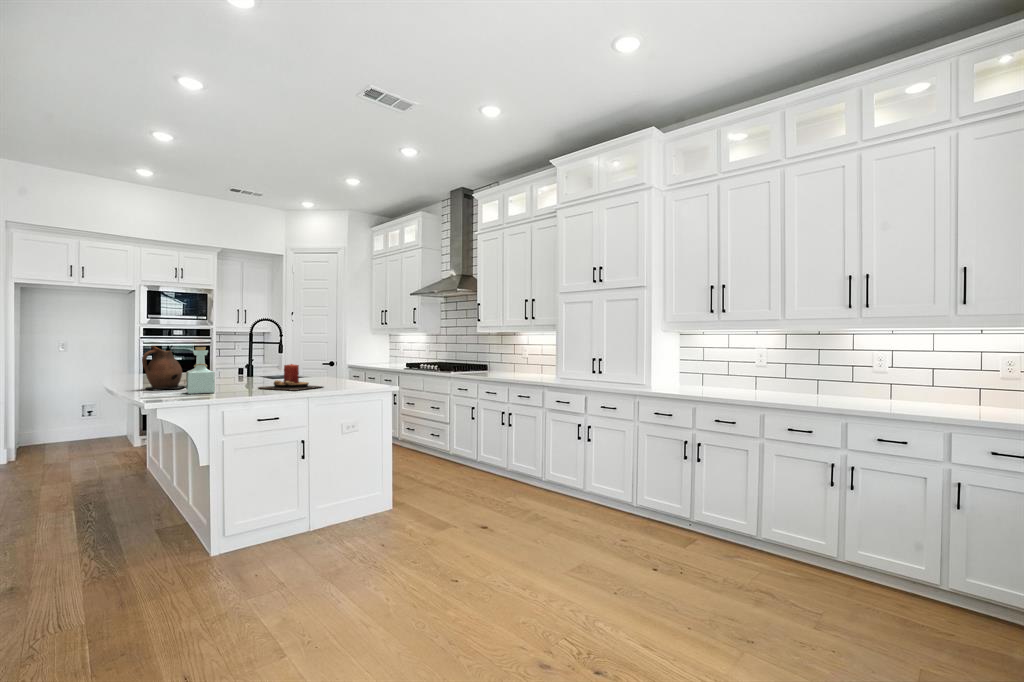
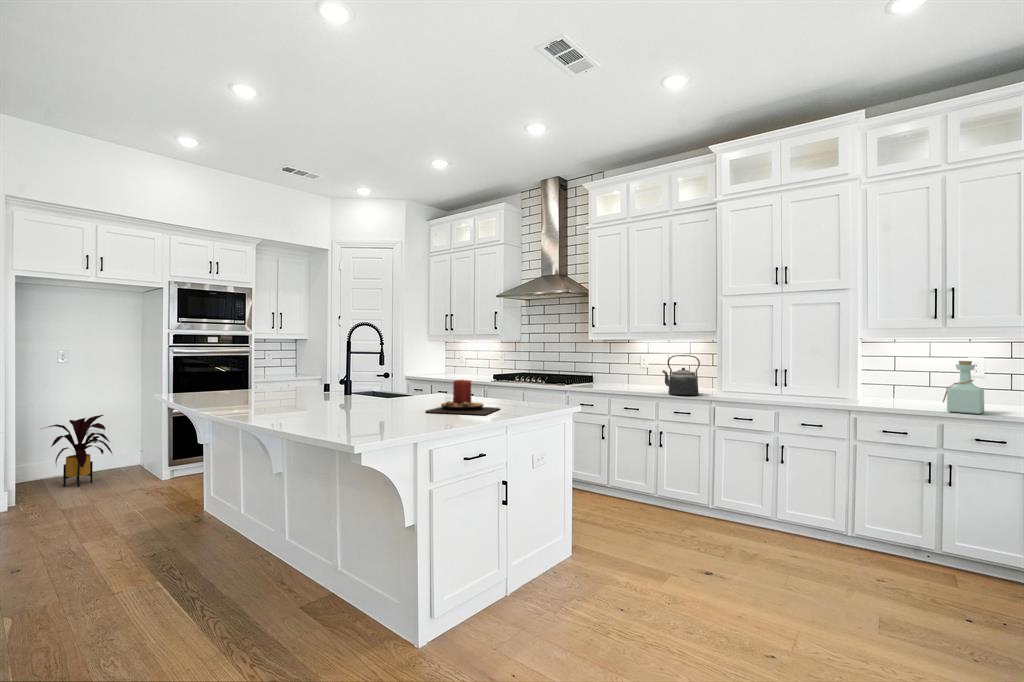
ceramic pitcher: present [142,346,185,389] -> none [275,357,327,416]
bottle: present [186,347,215,394] -> present [943,361,984,414]
kettle: none [518,347,544,381] -> present [662,355,700,395]
house plant: none [40,393,98,449] -> present [45,415,112,487]

